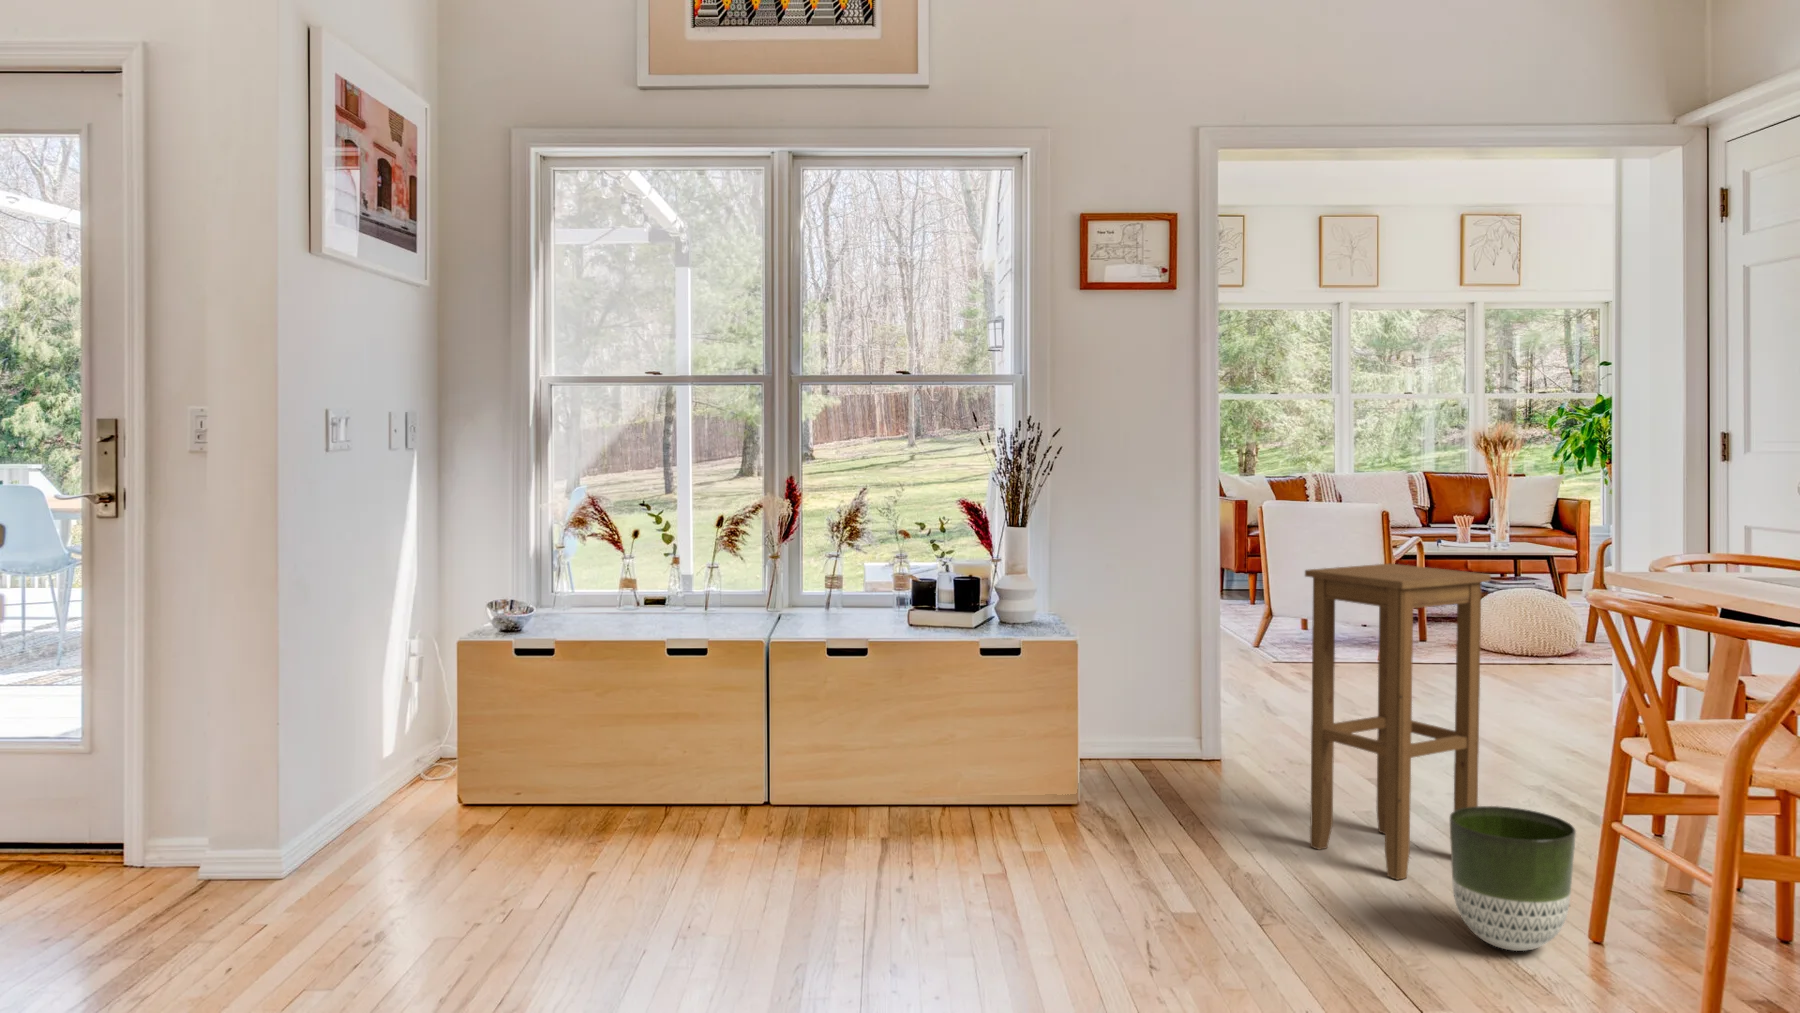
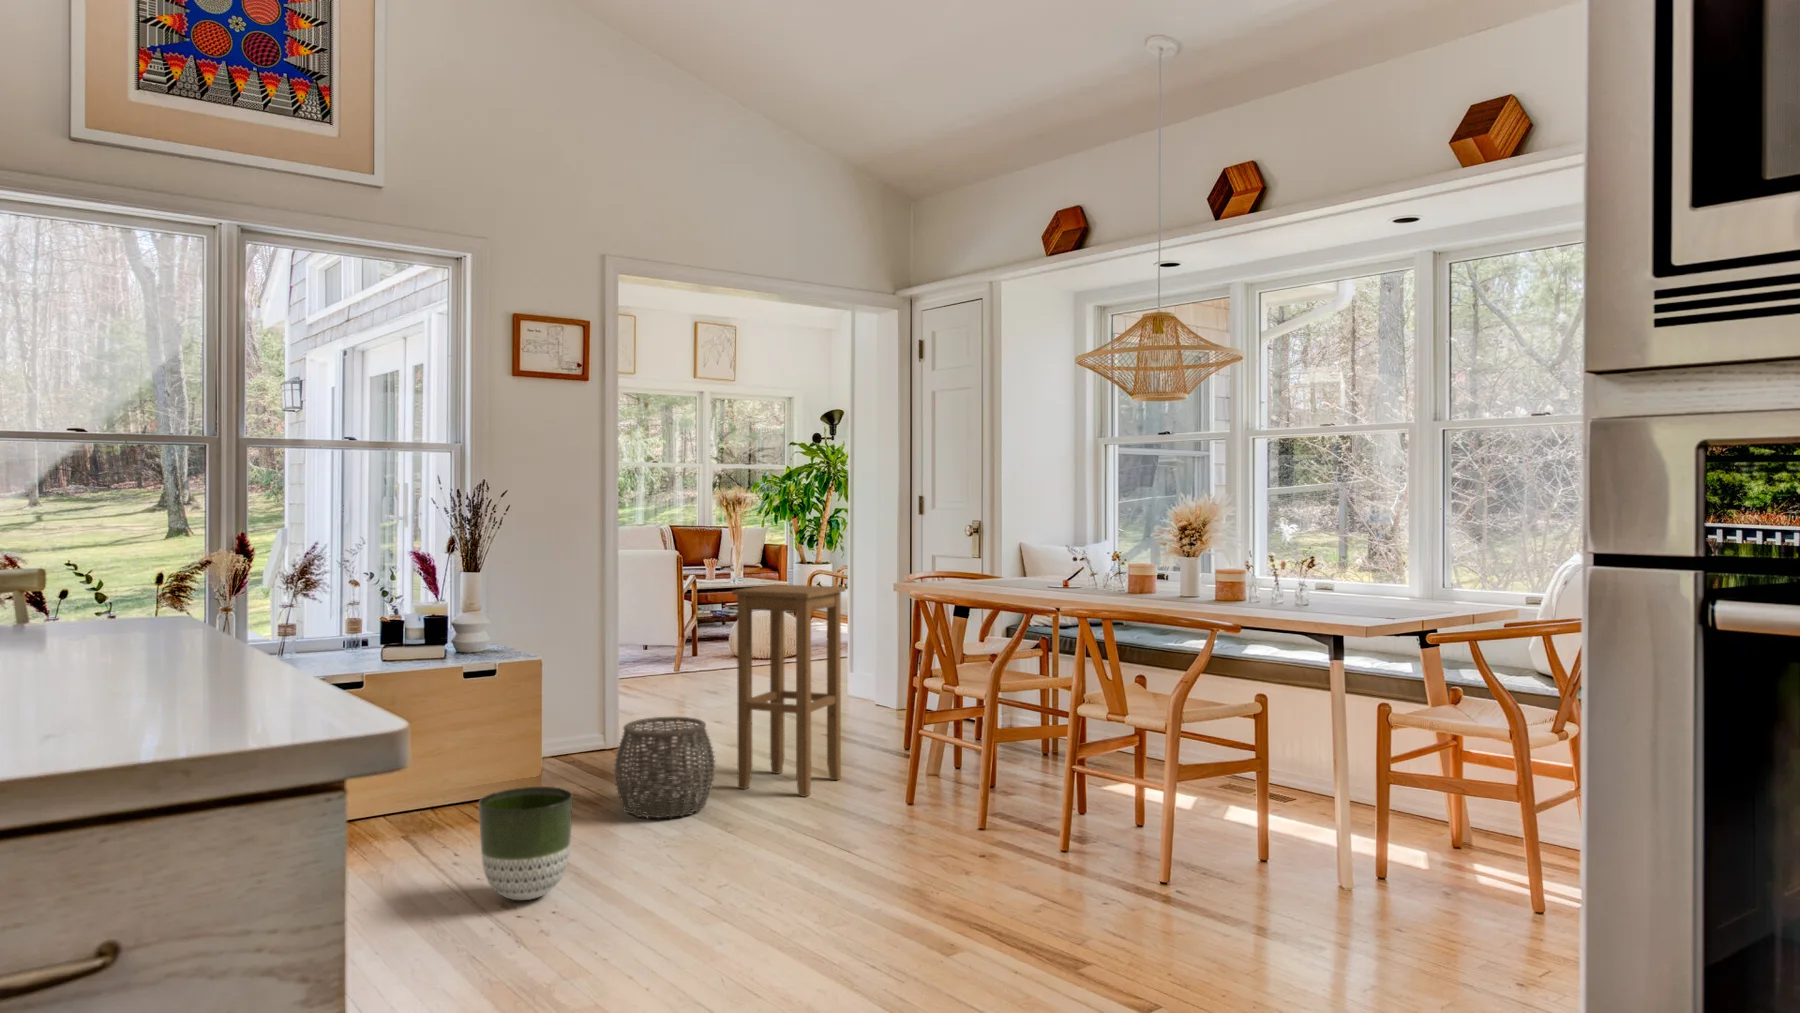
woven basket: none [1121,733,1259,873] -> present [614,717,715,818]
planter: present [1450,806,1576,951] -> present [478,787,573,900]

